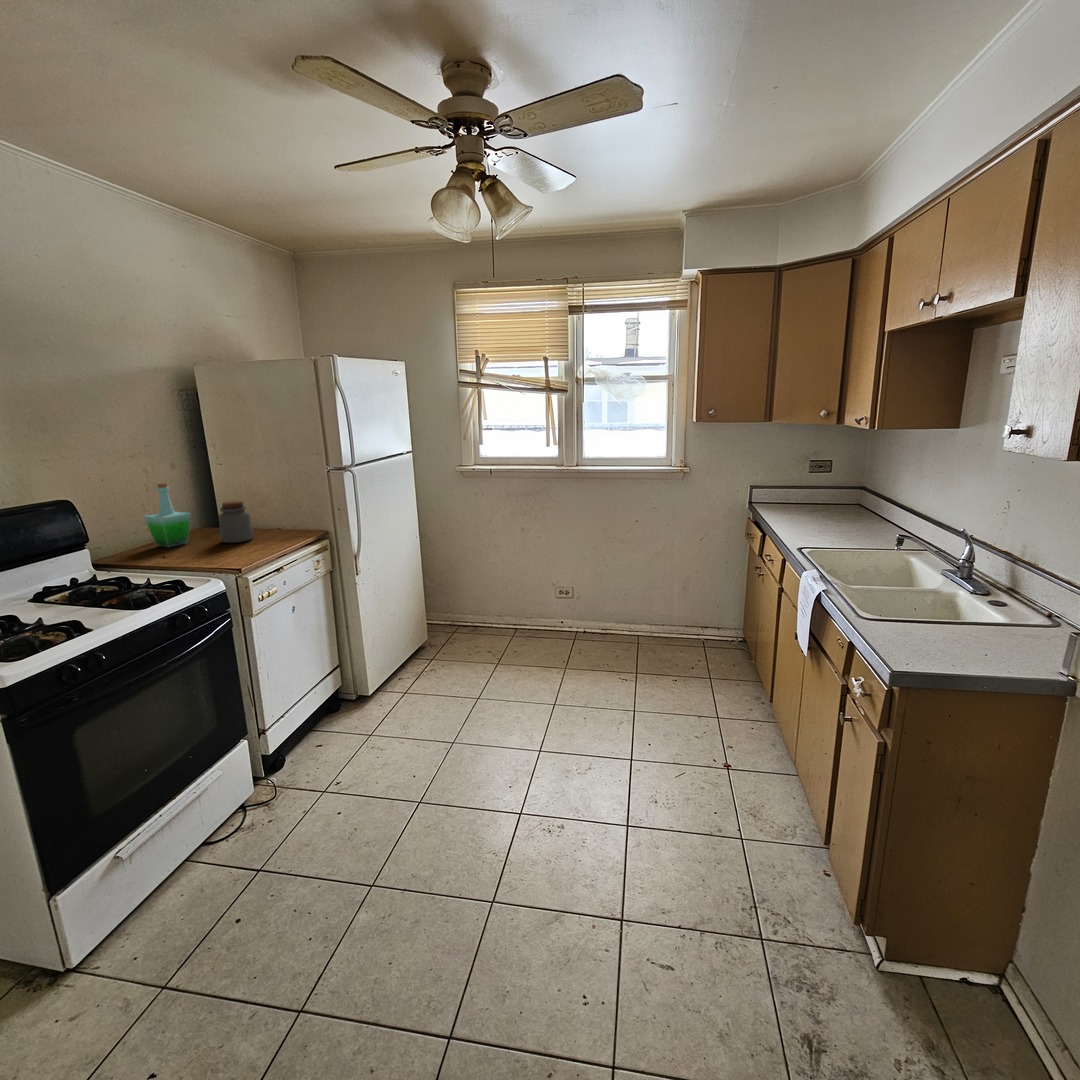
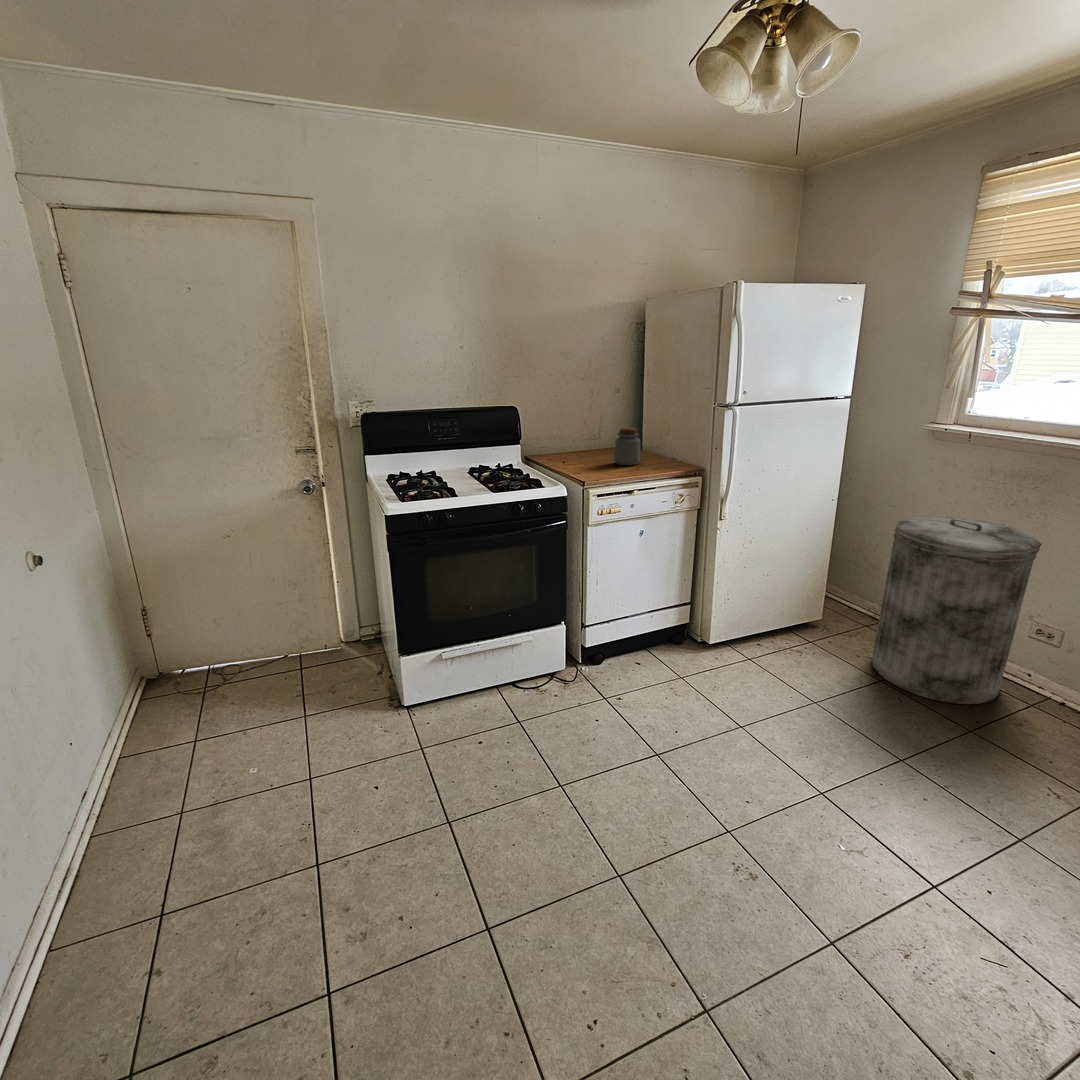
bottle: present [144,483,190,547] -> none [575,406,602,460]
trash can: none [473,529,556,662] -> present [872,516,1041,704]

